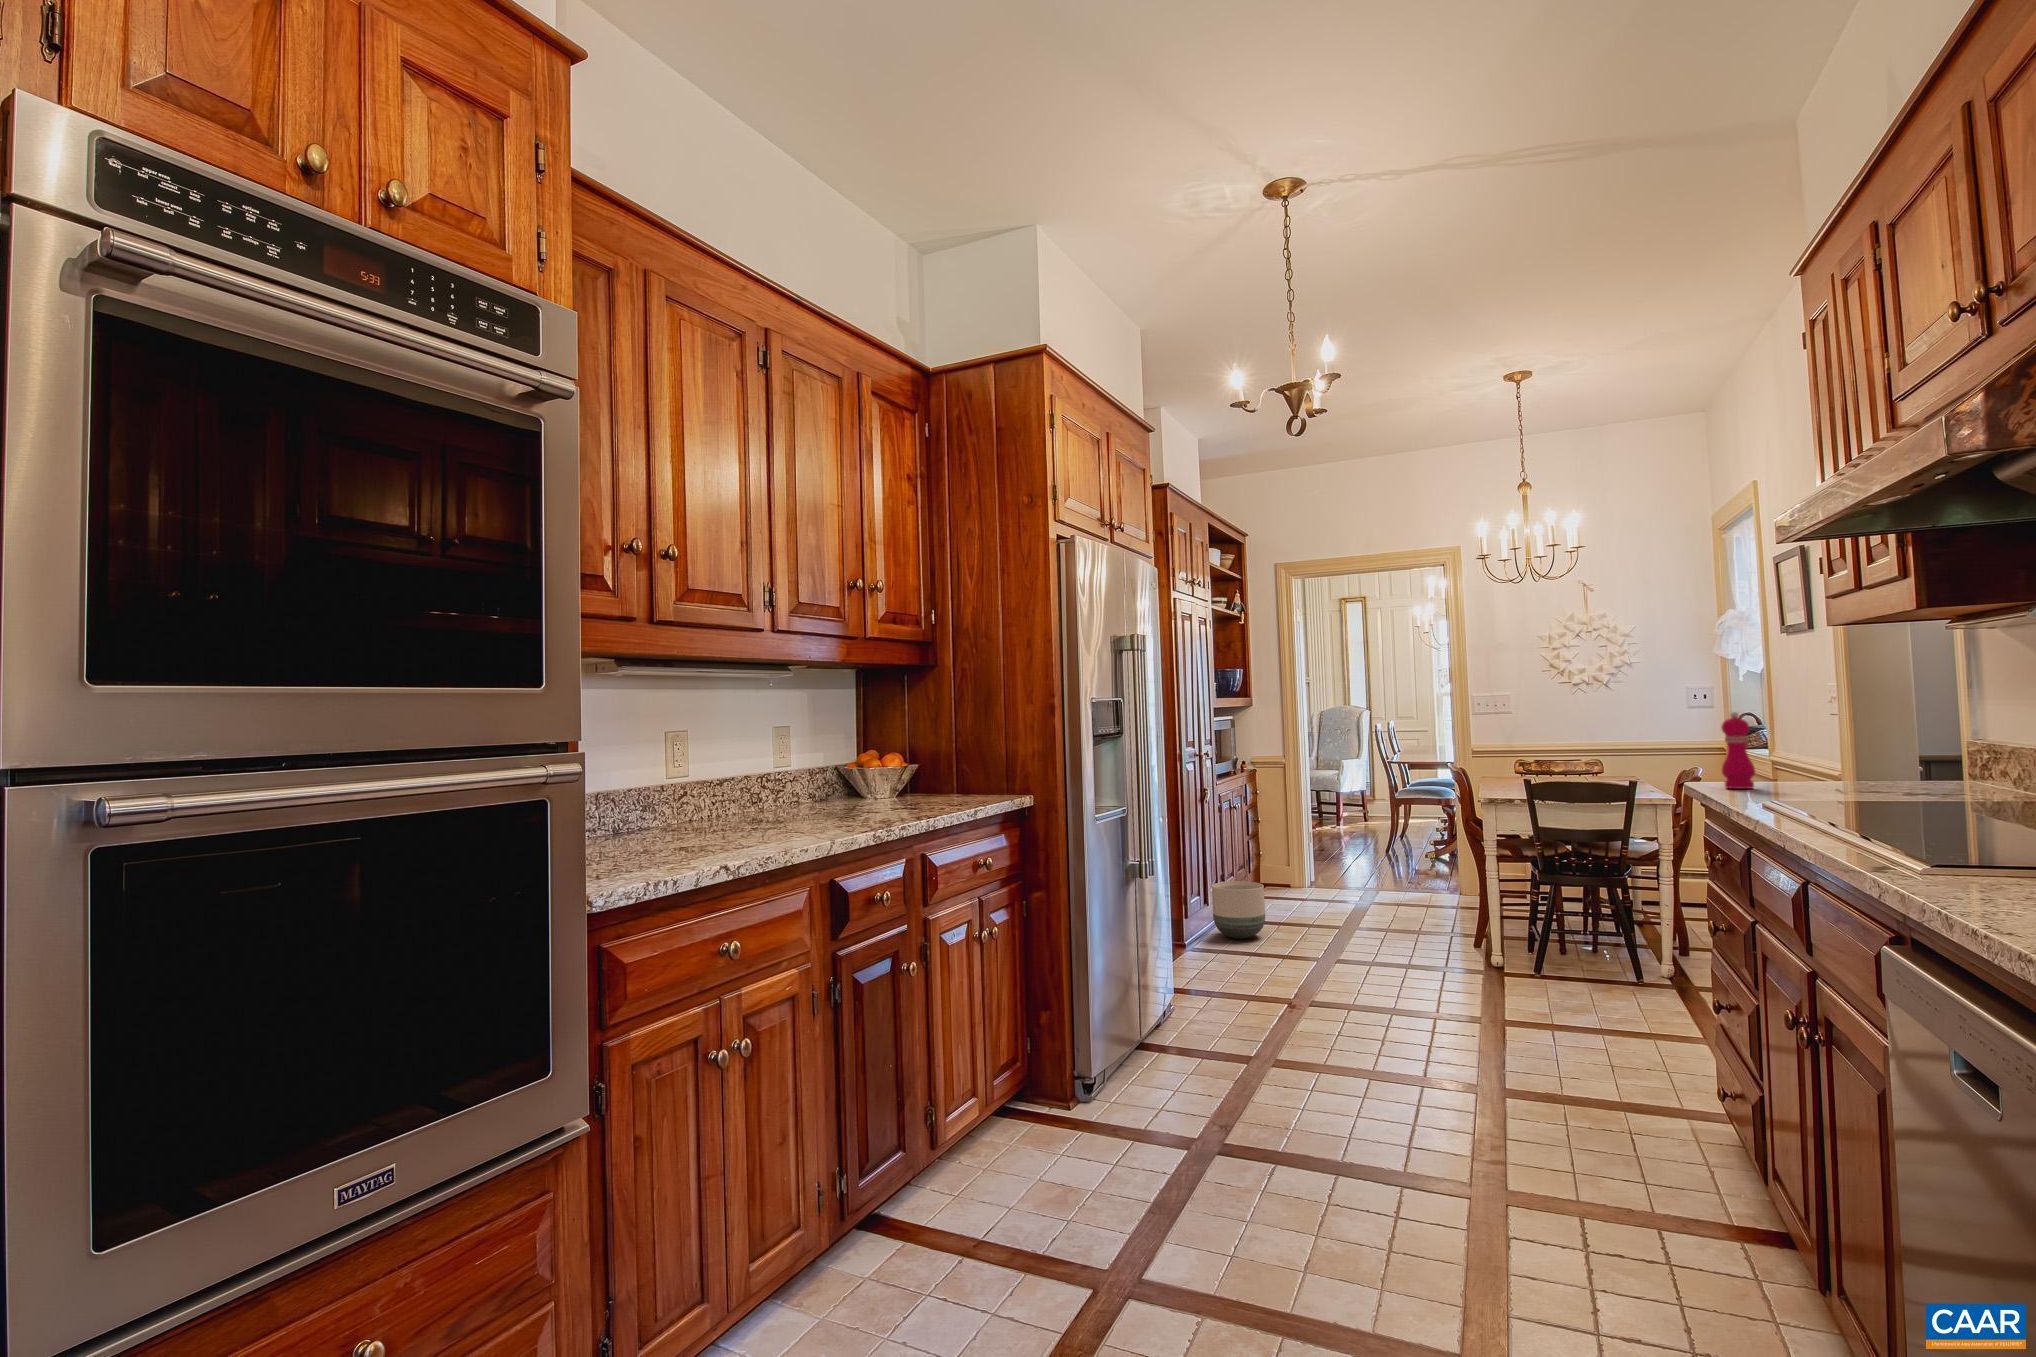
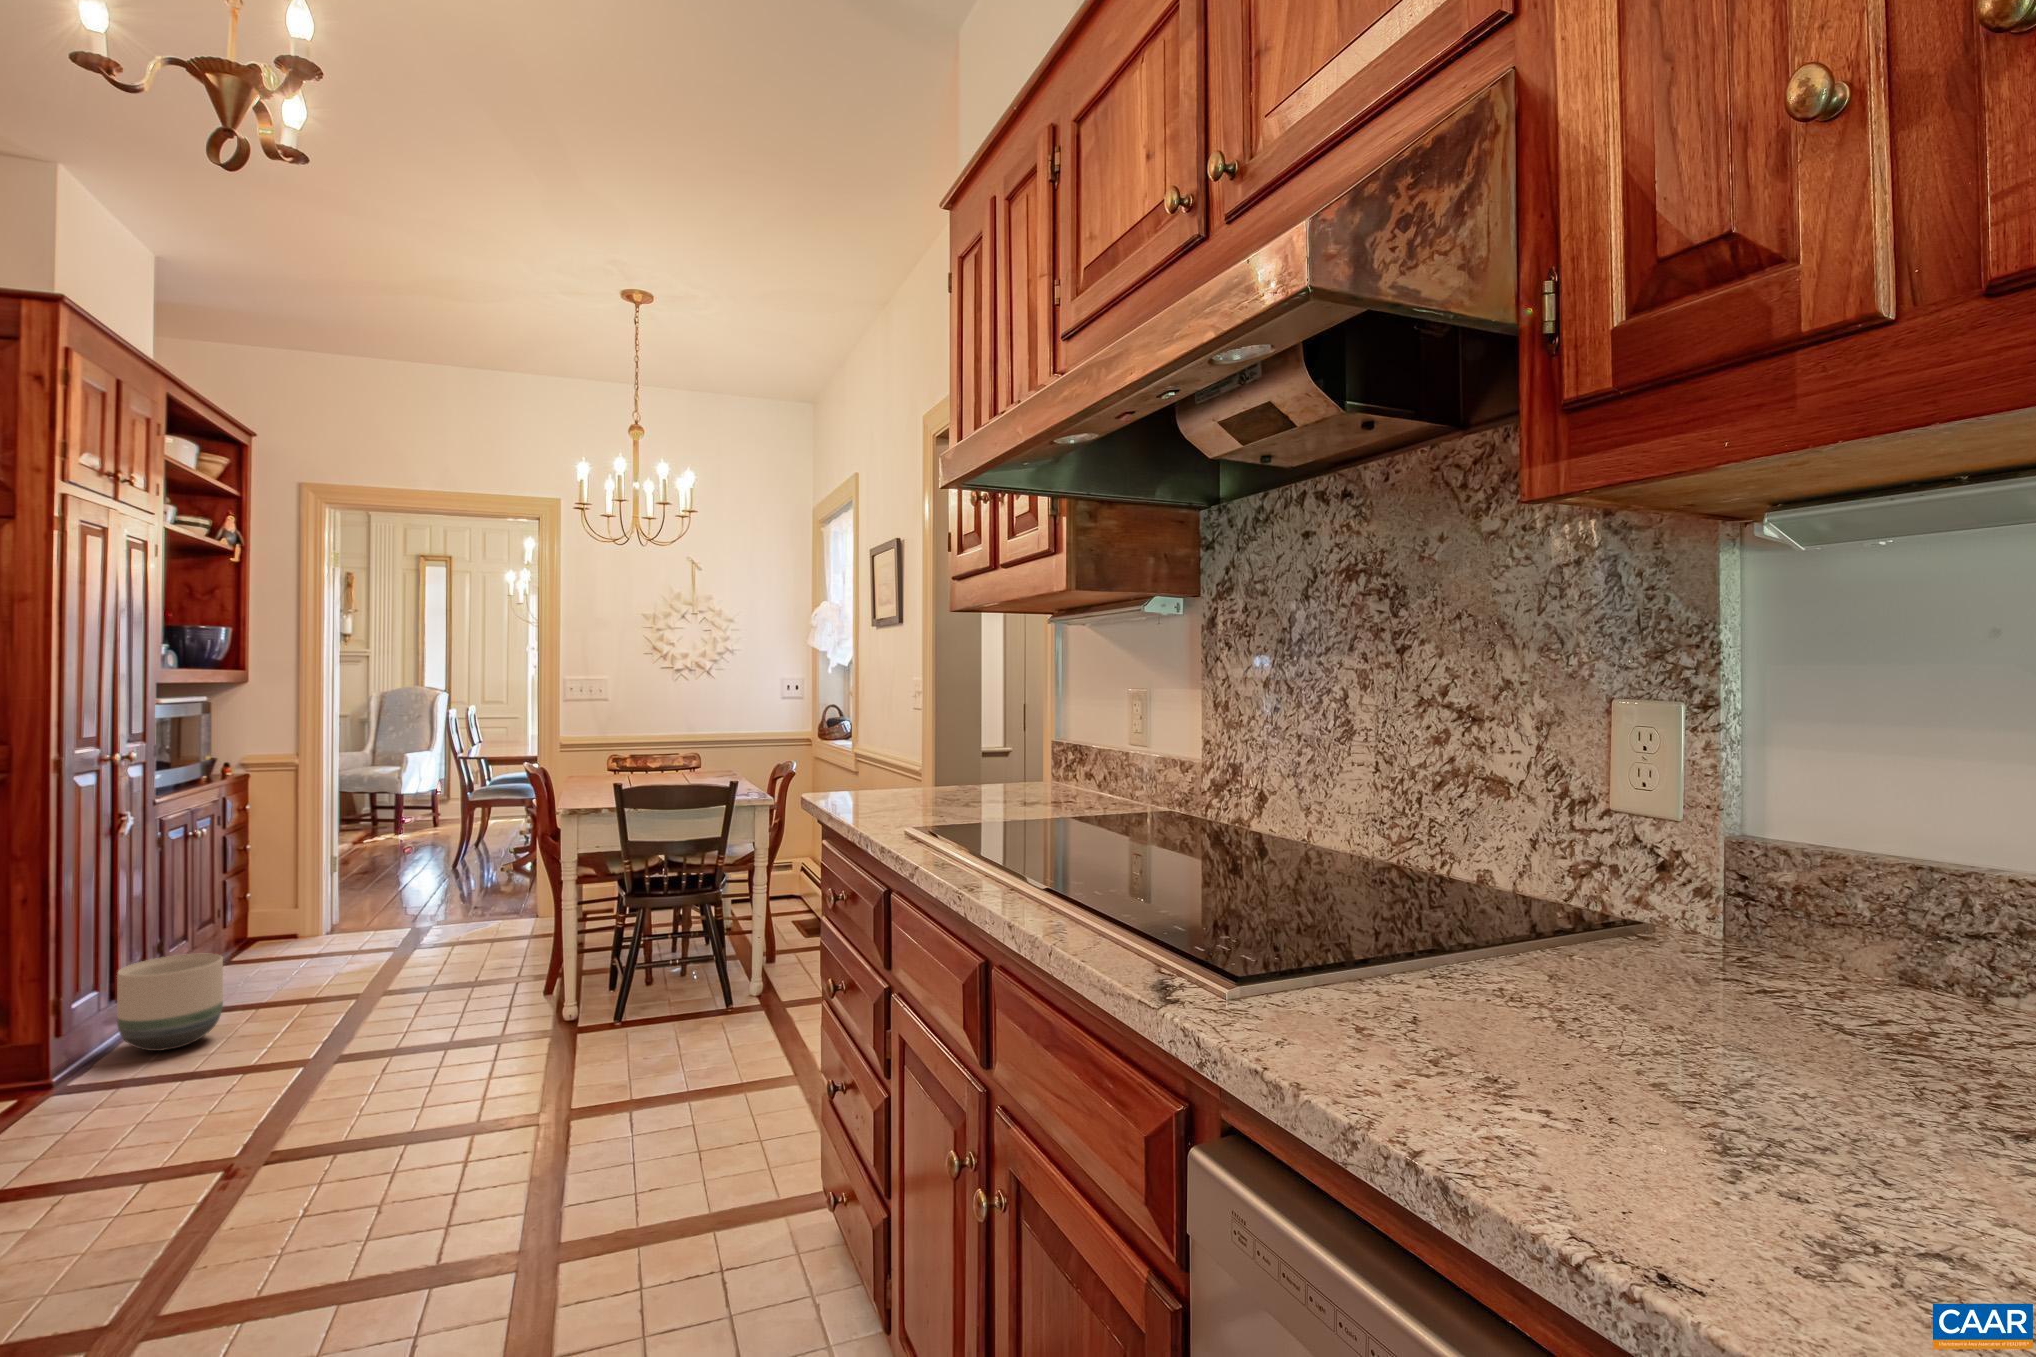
pepper mill: present [1721,712,1755,789] -> none [849,707,883,802]

